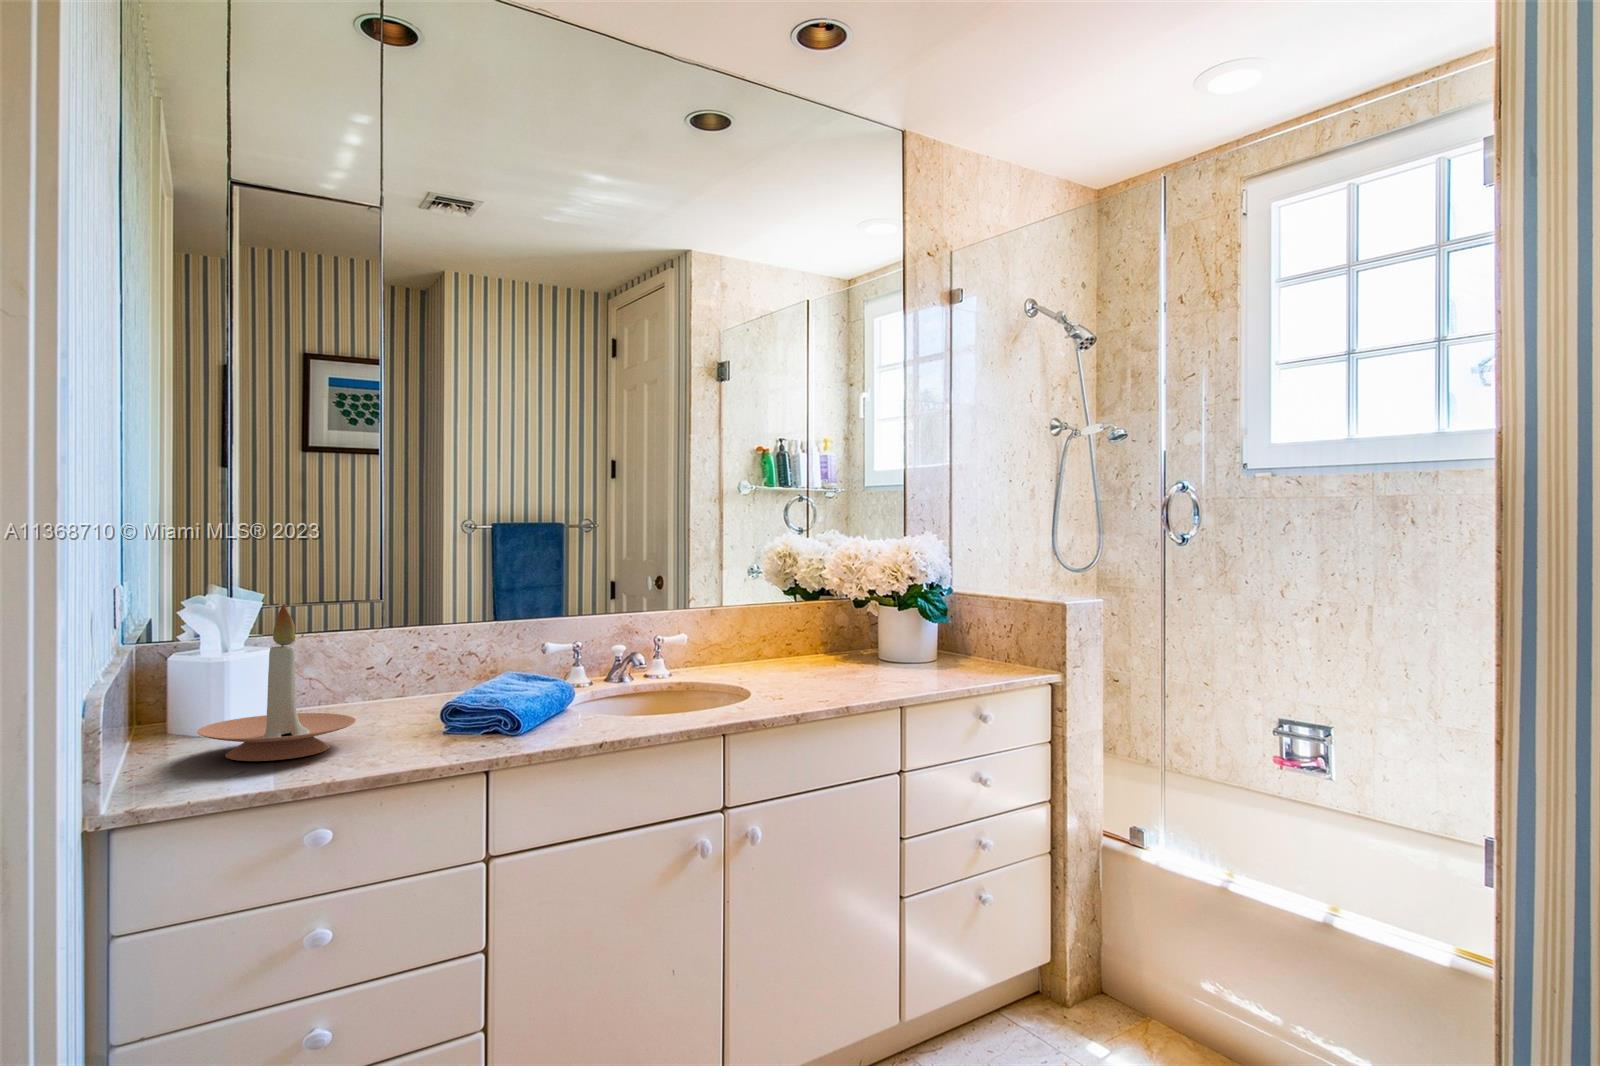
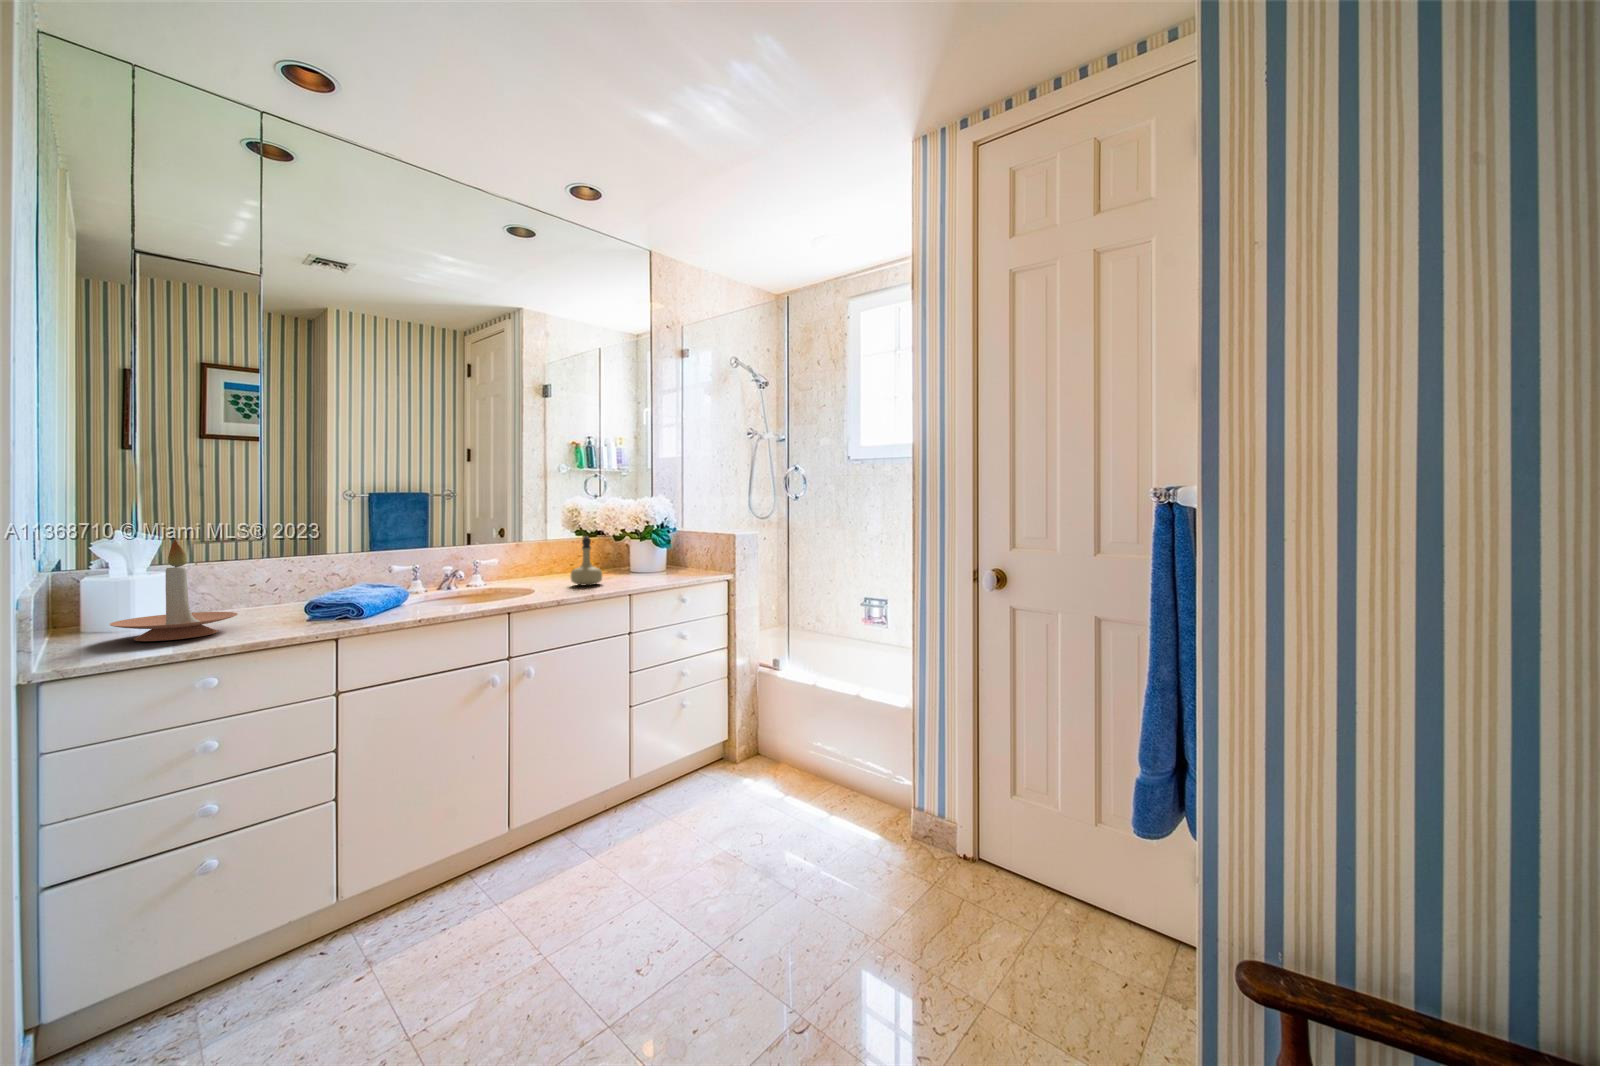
perfume bottle: none [803,602,853,684] -> present [571,537,602,586]

